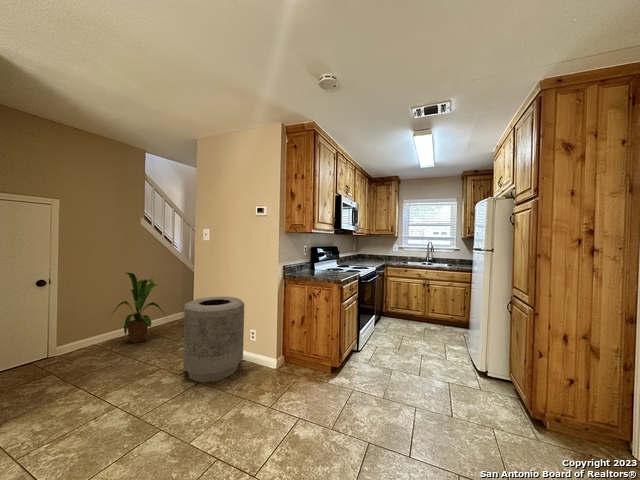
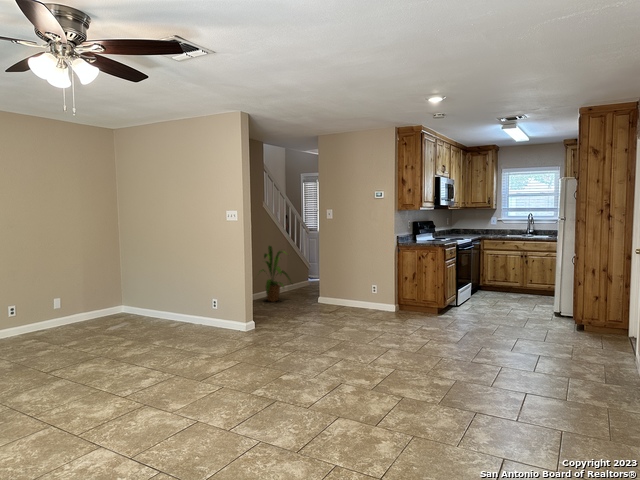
trash can: present [183,296,244,382] -> none [329,261,370,316]

